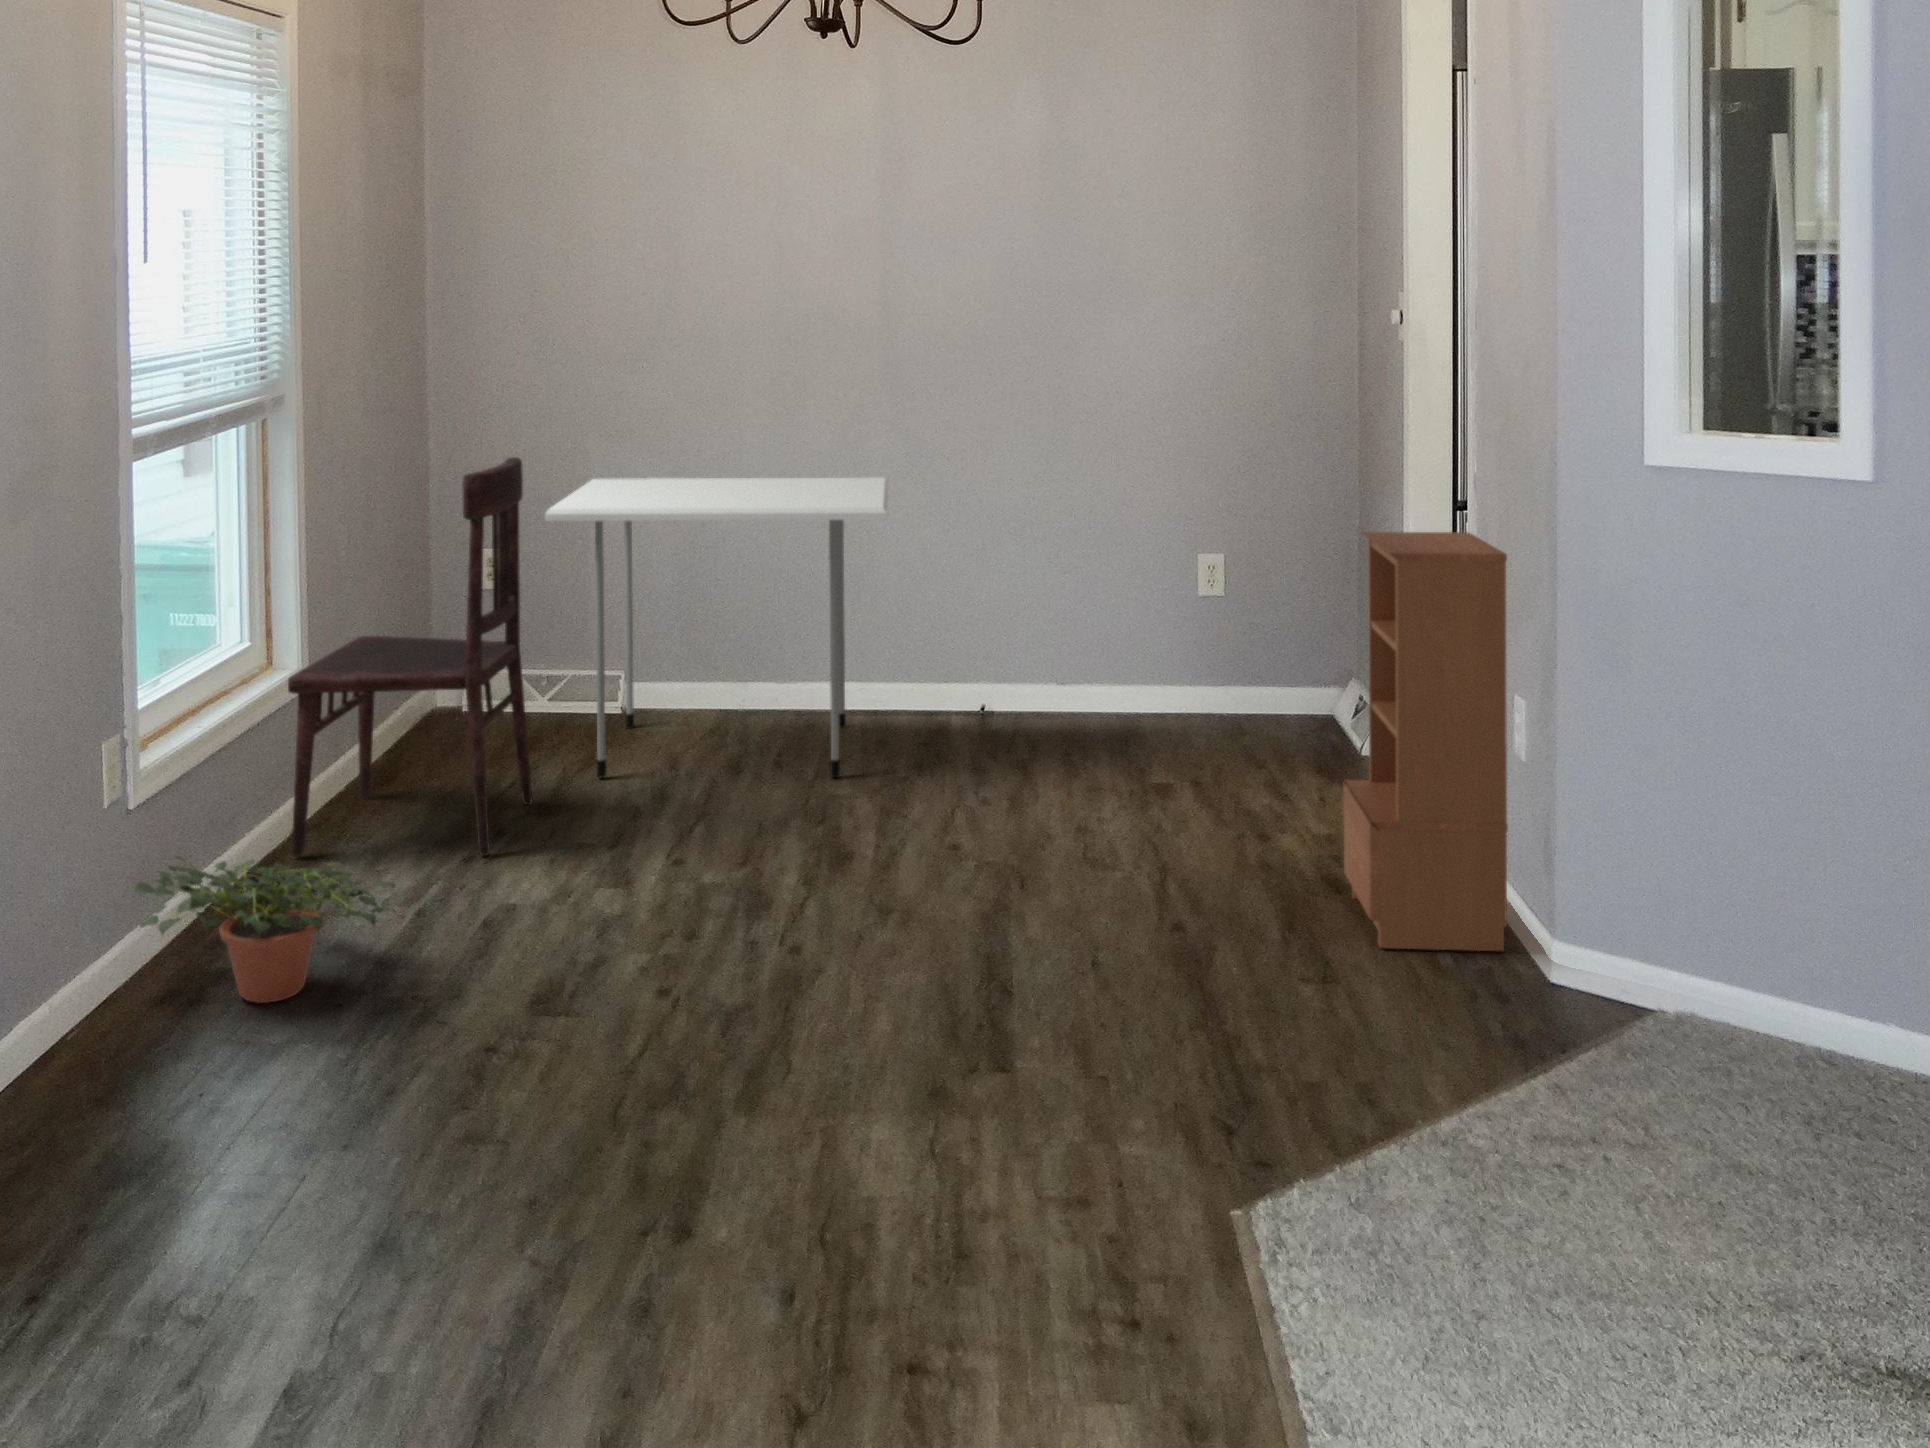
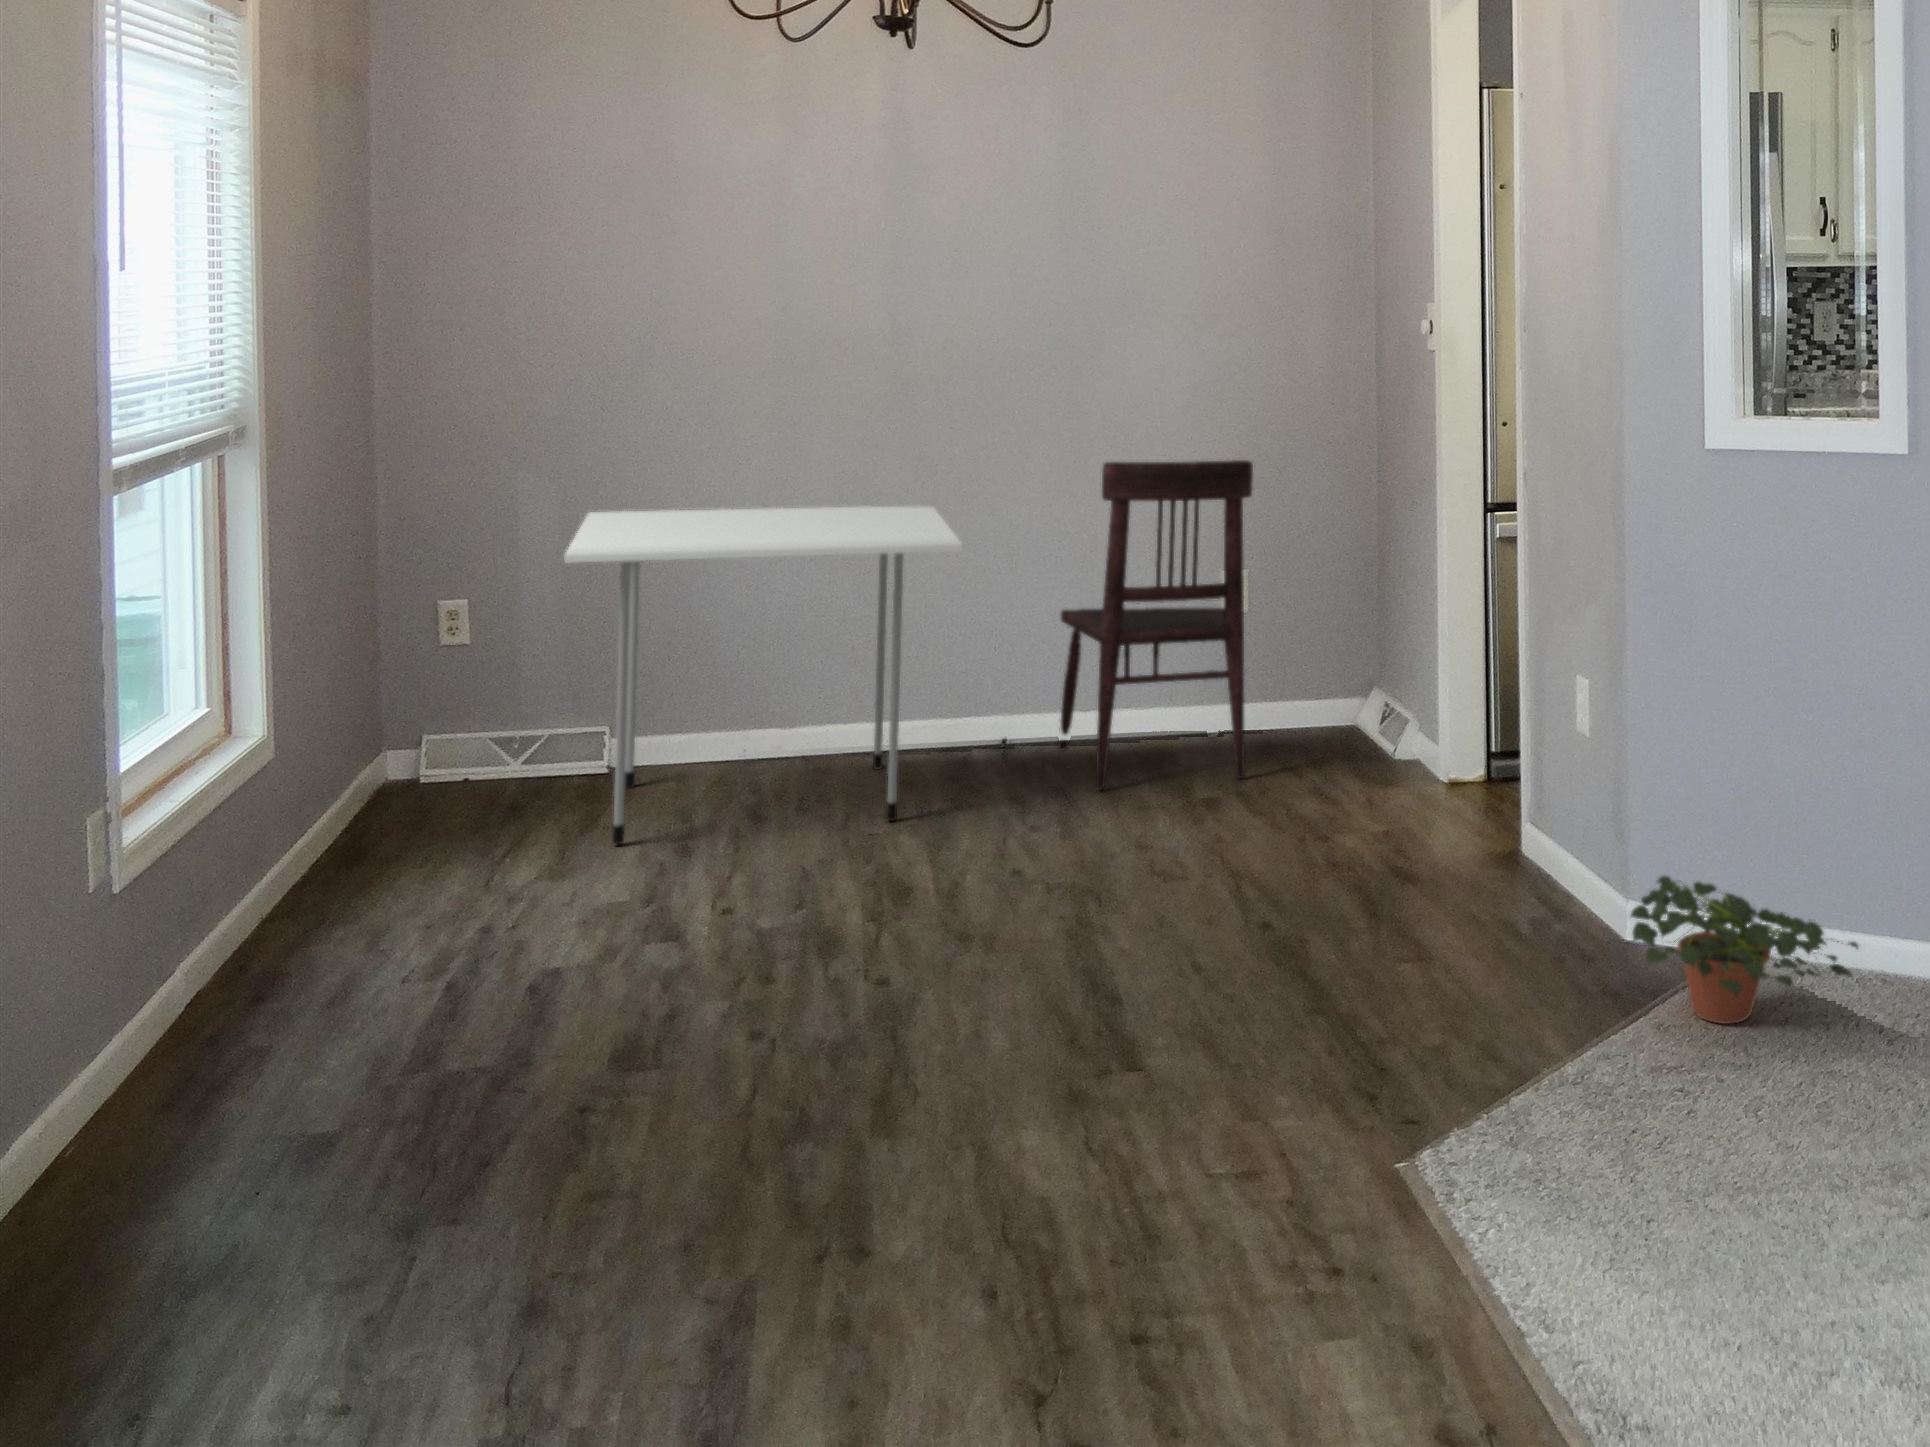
dining chair: present [288,457,532,857] -> present [1058,460,1253,790]
bookcase: present [1344,532,1508,951] -> none [1424,551,1582,926]
potted plant: present [134,856,395,1003] -> present [1631,876,1858,1024]

